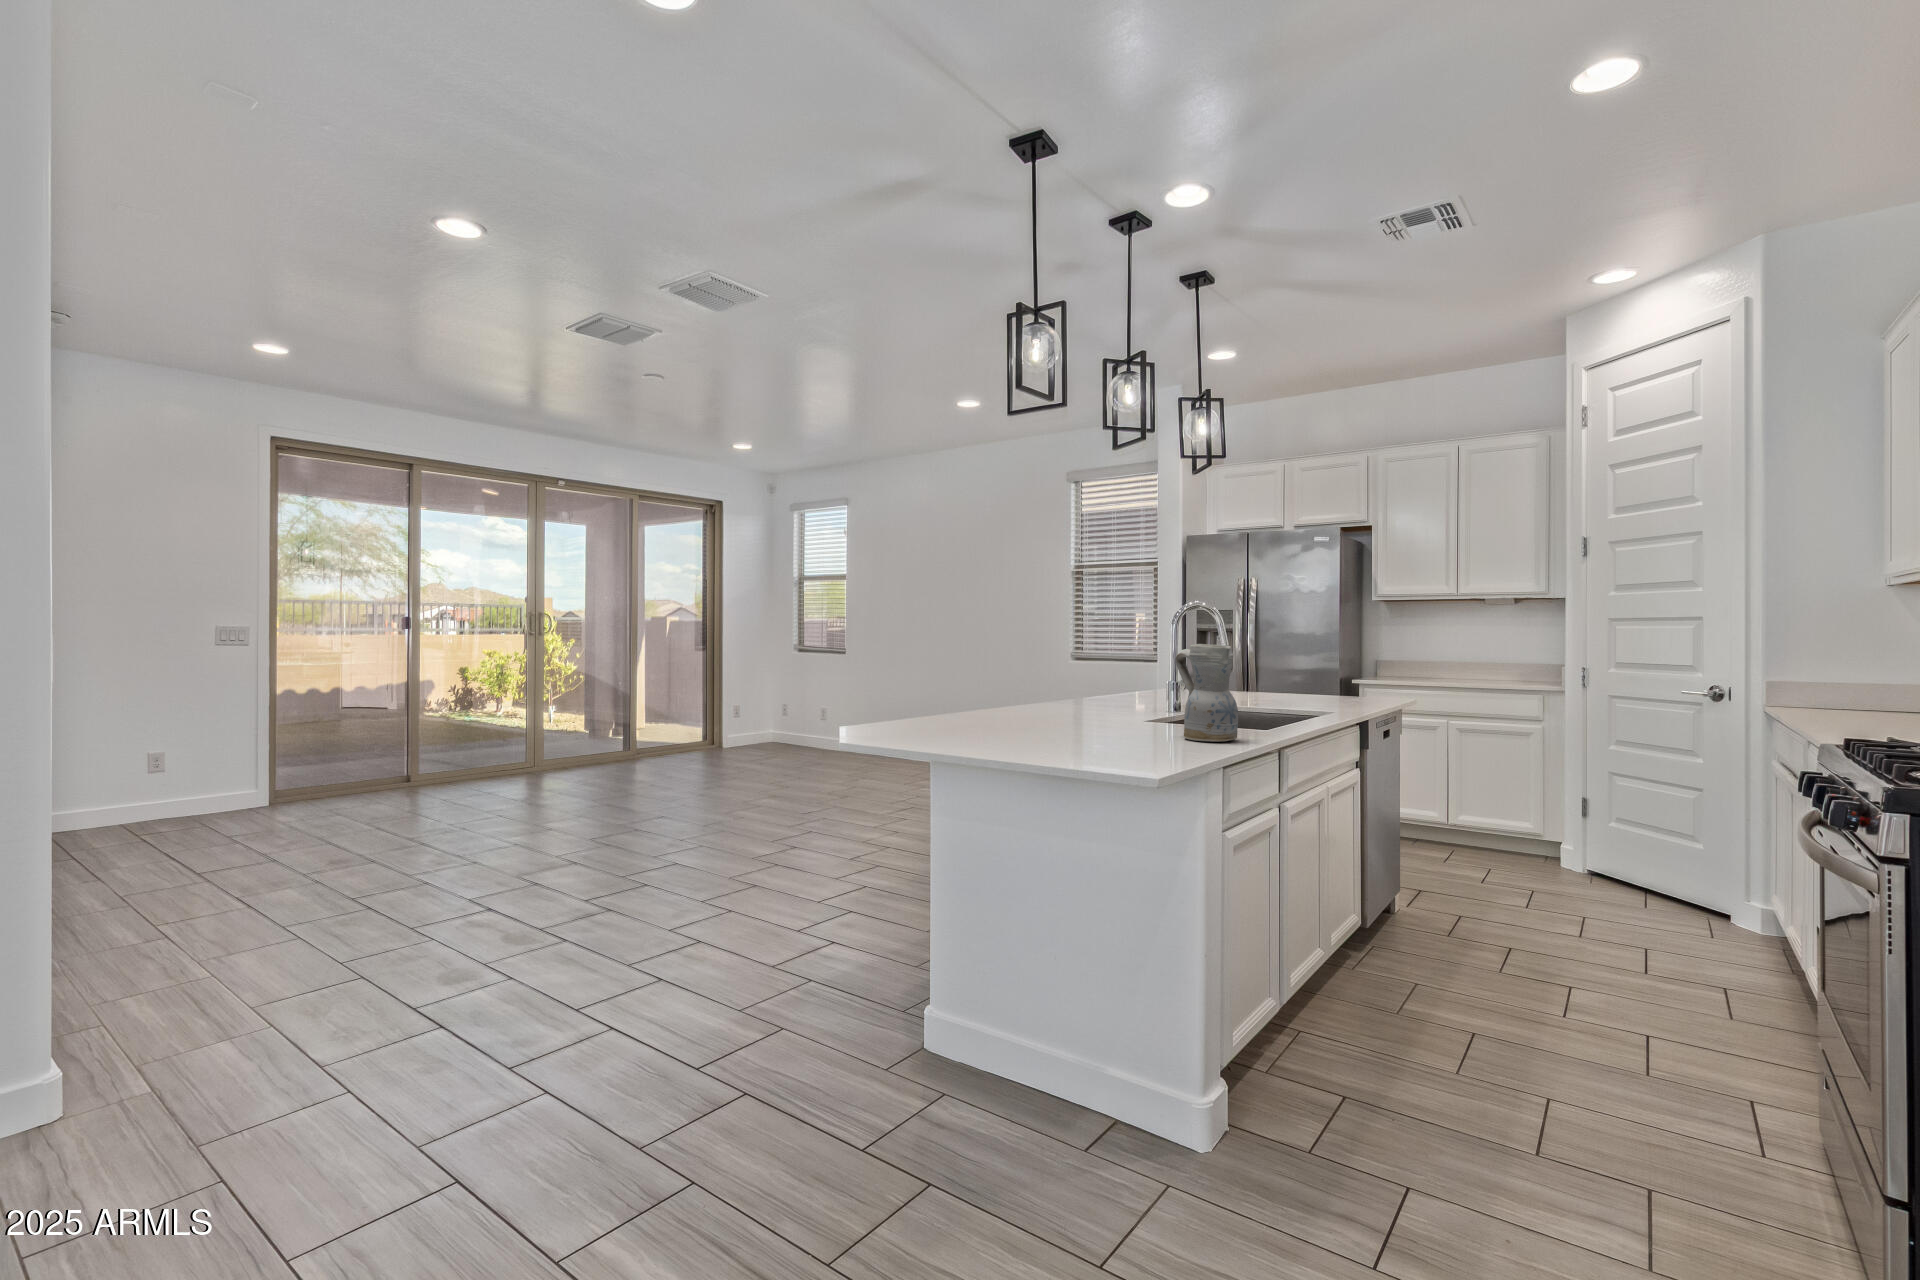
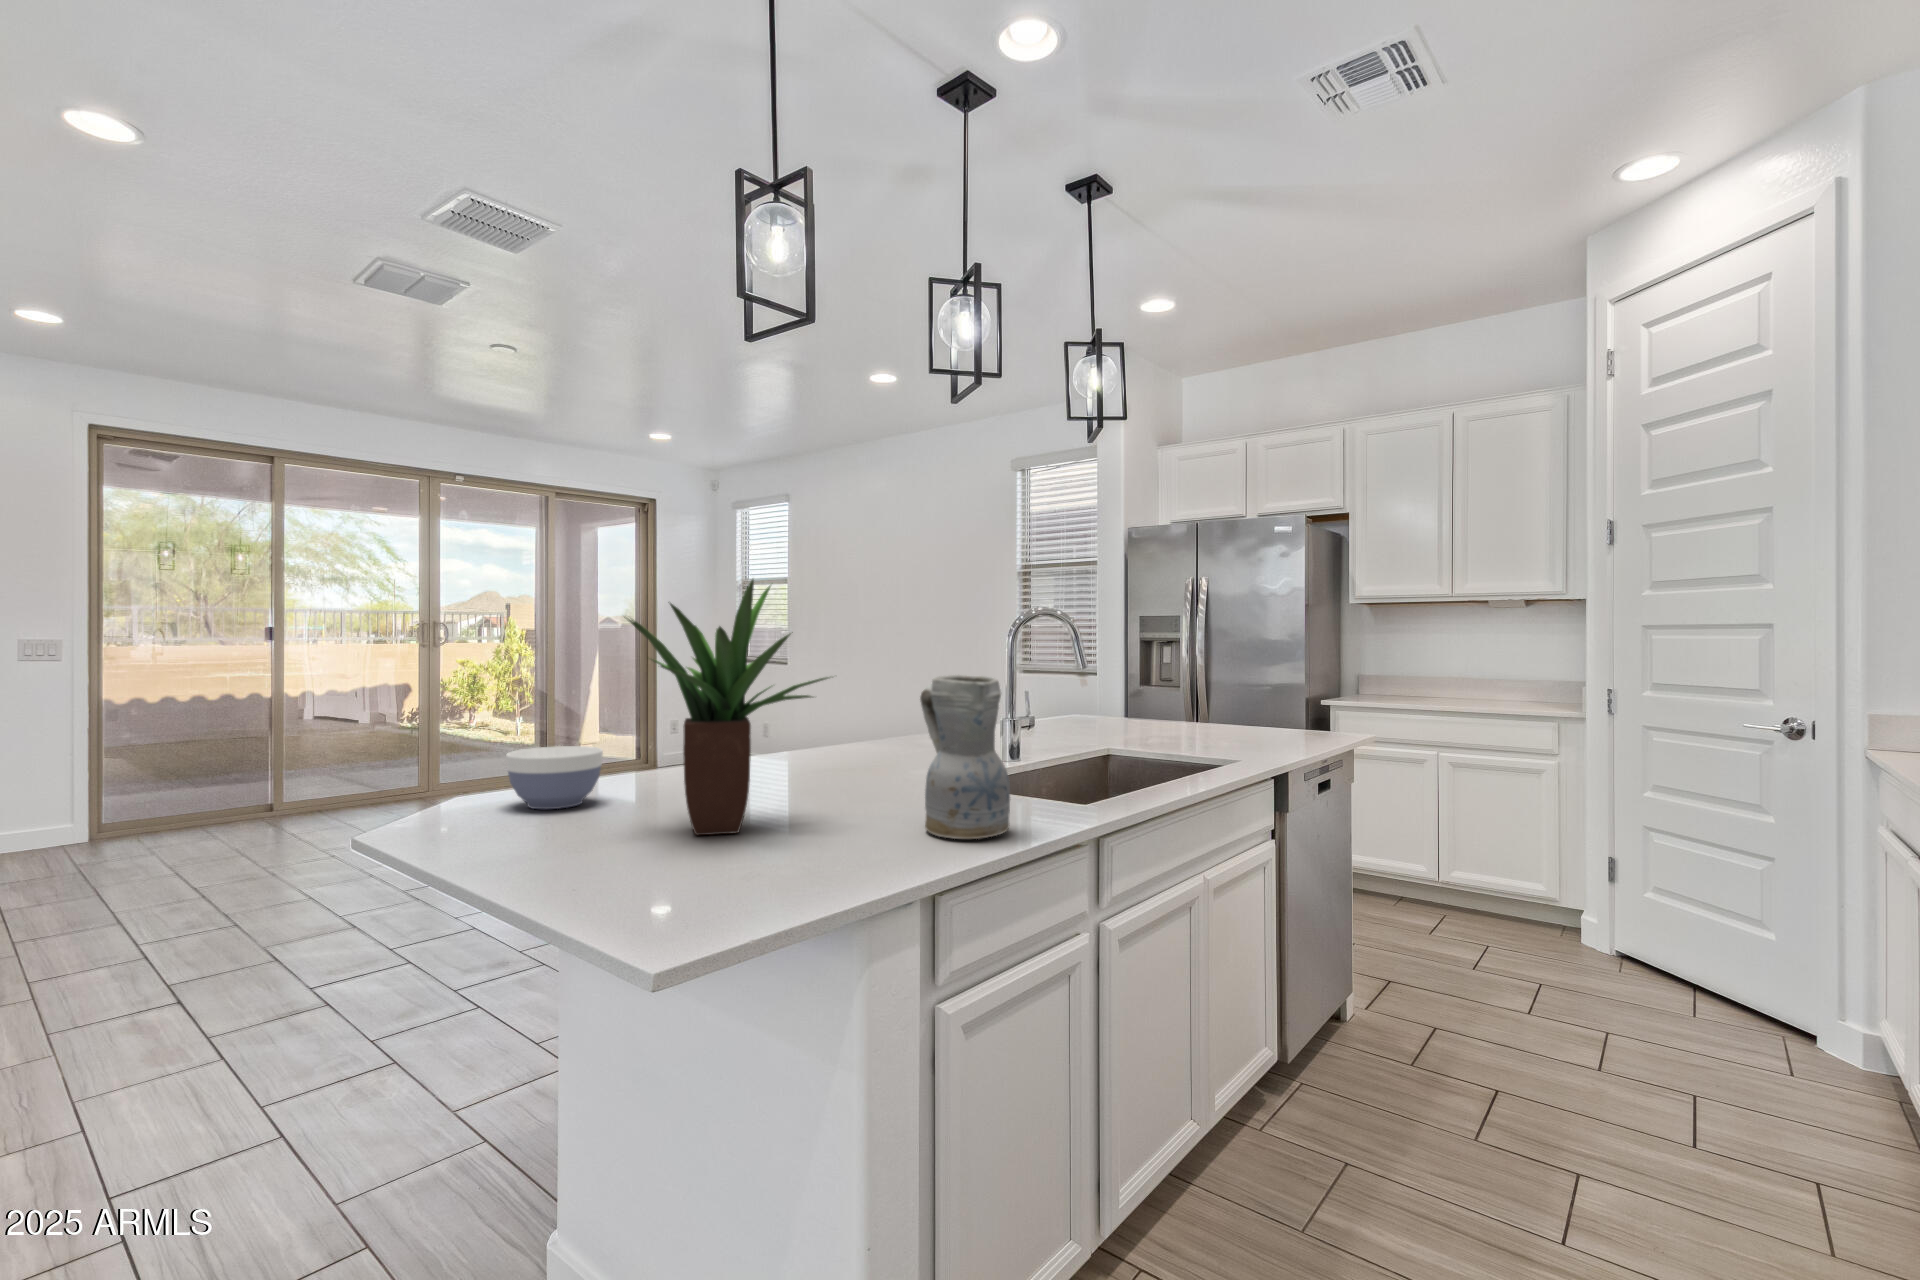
potted plant: none [1003,584,1127,740] -> present [628,580,829,835]
bowl: none [899,693,956,731] -> present [506,746,603,809]

